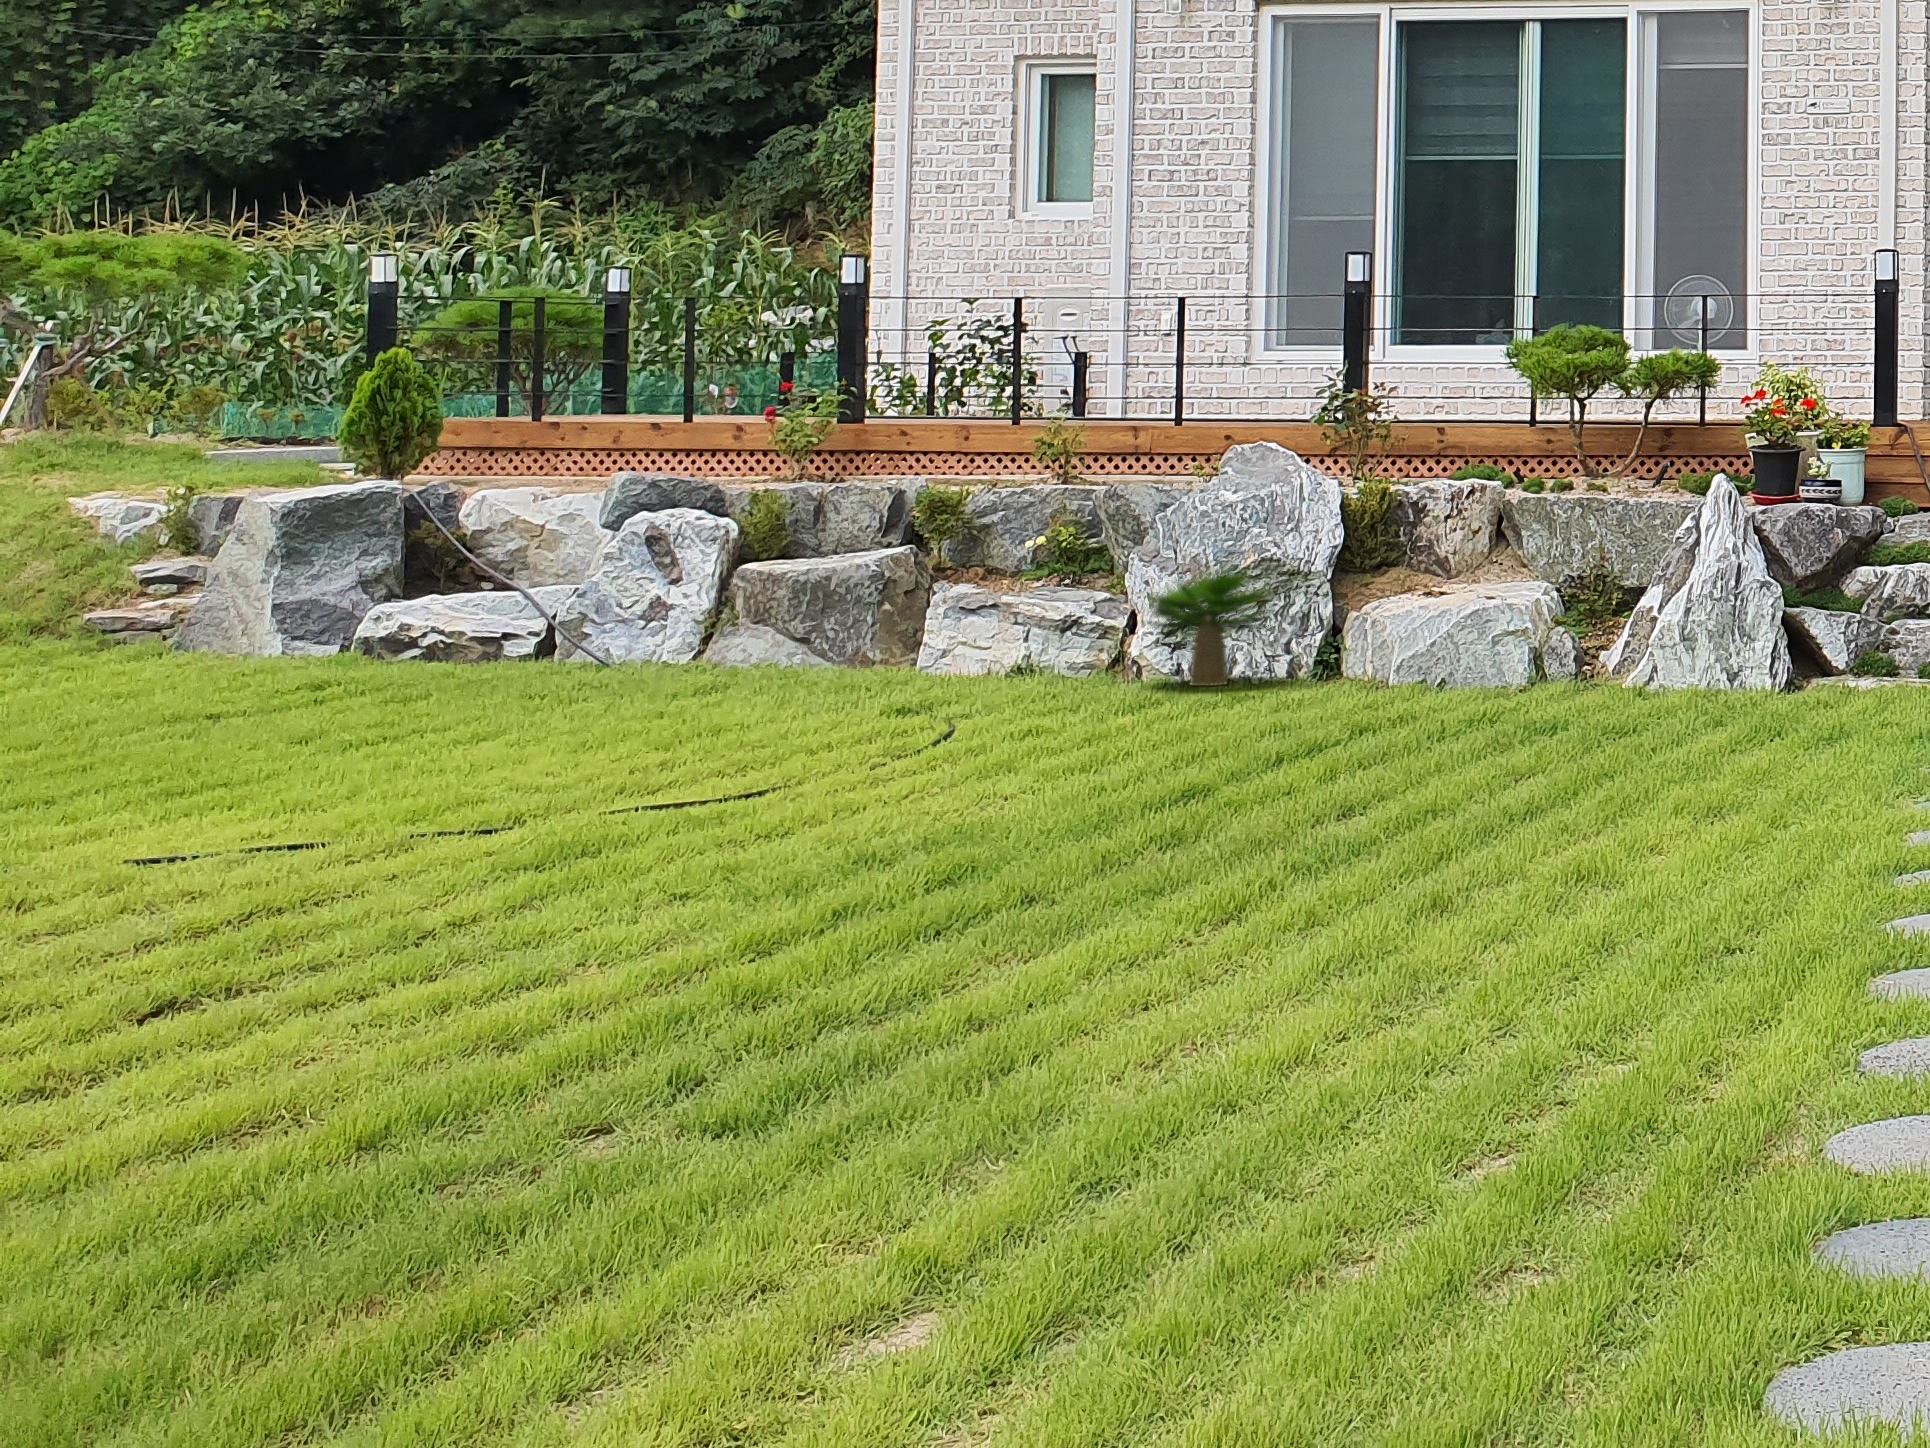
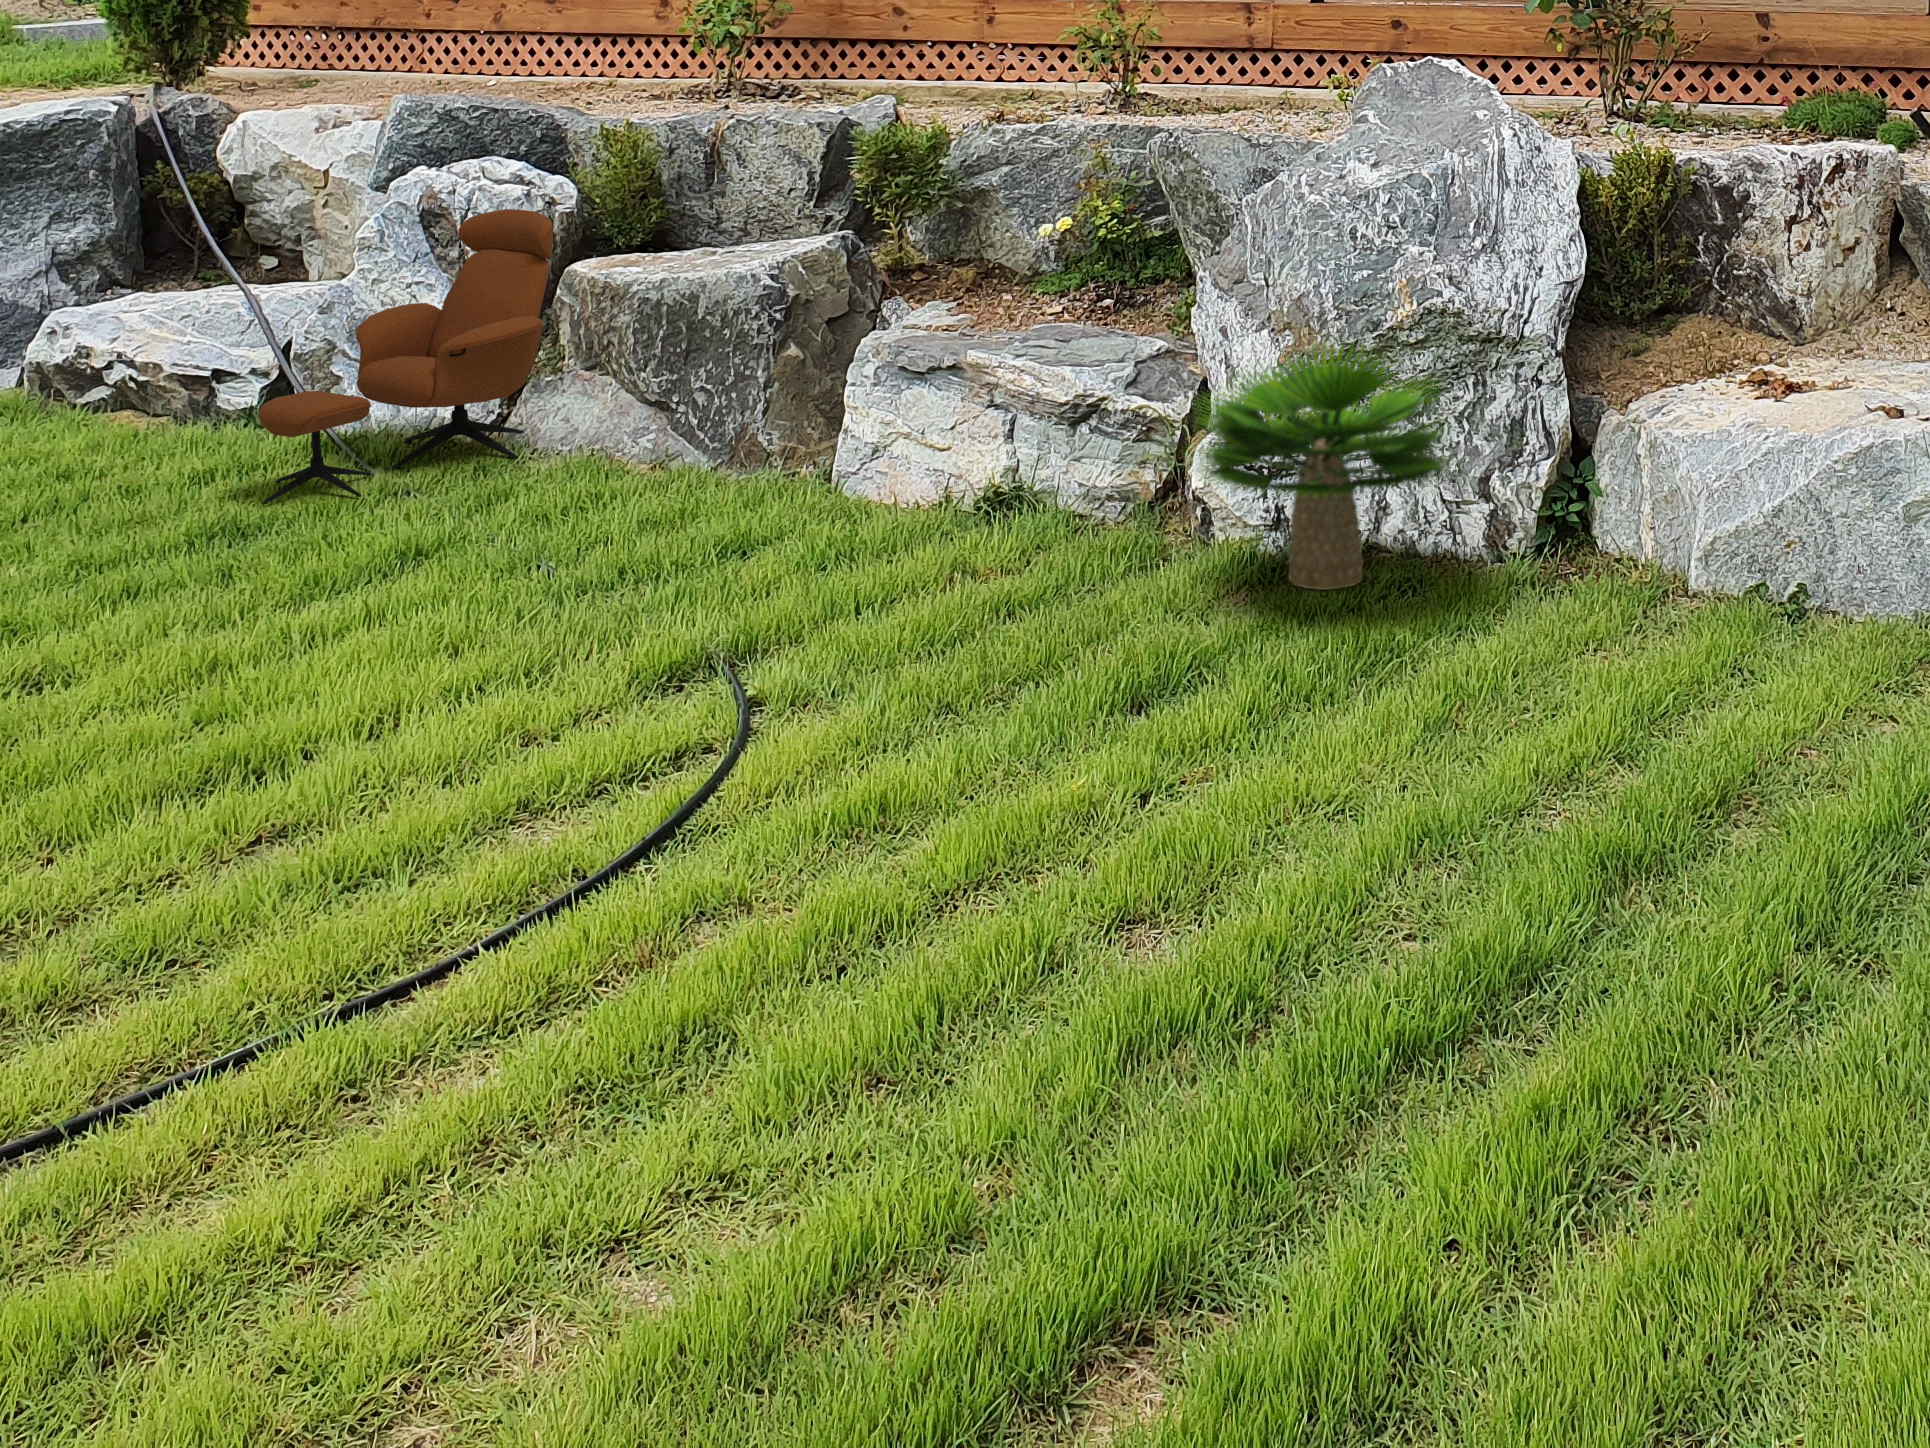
lounge chair: none [558,540,721,695] -> present [258,209,553,504]

